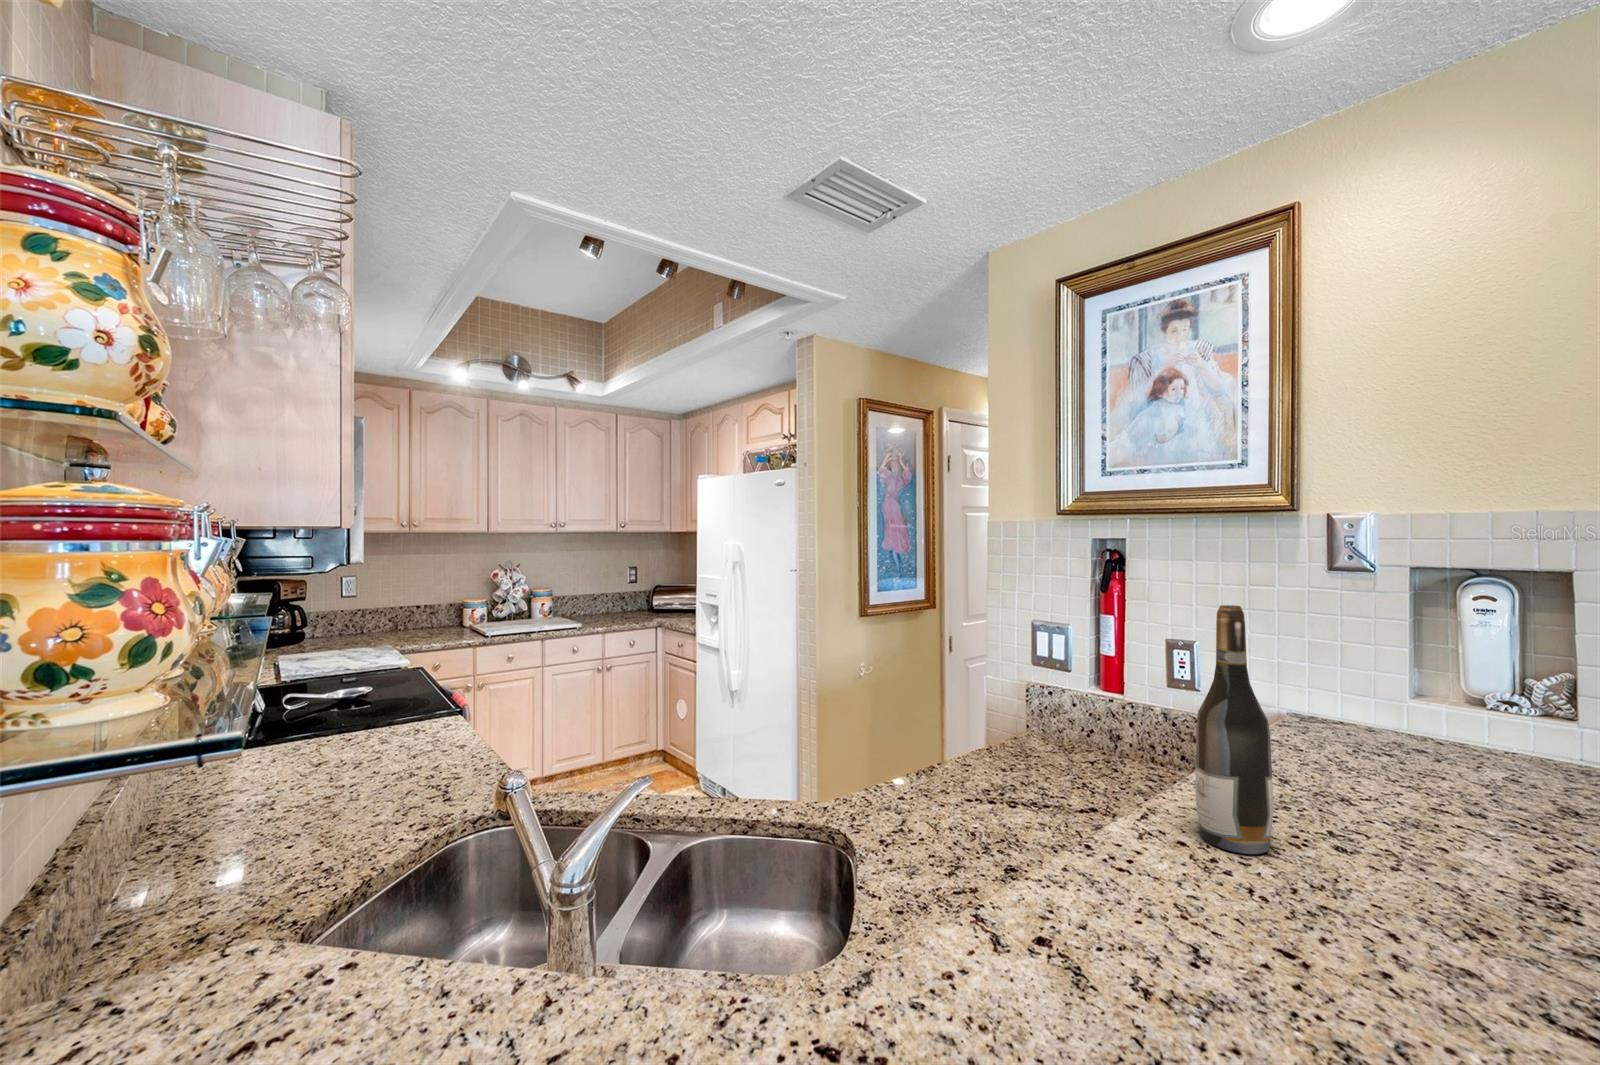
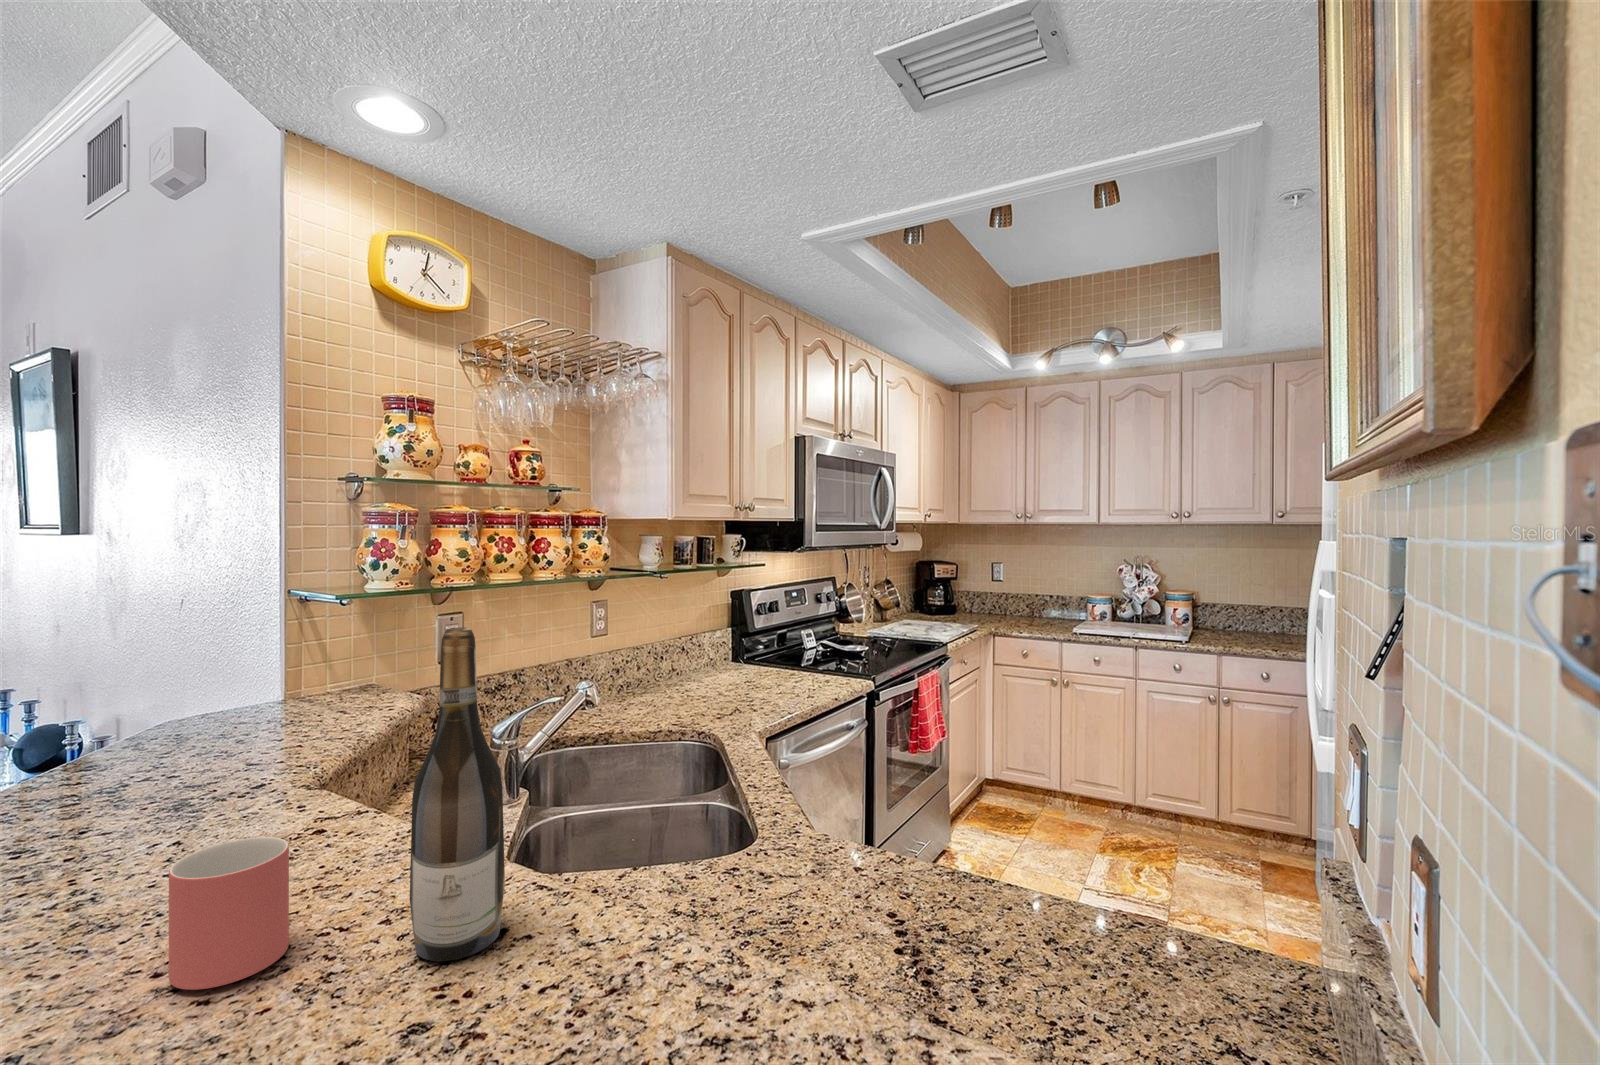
mug: none [1282,816,1397,959] -> present [169,837,289,990]

